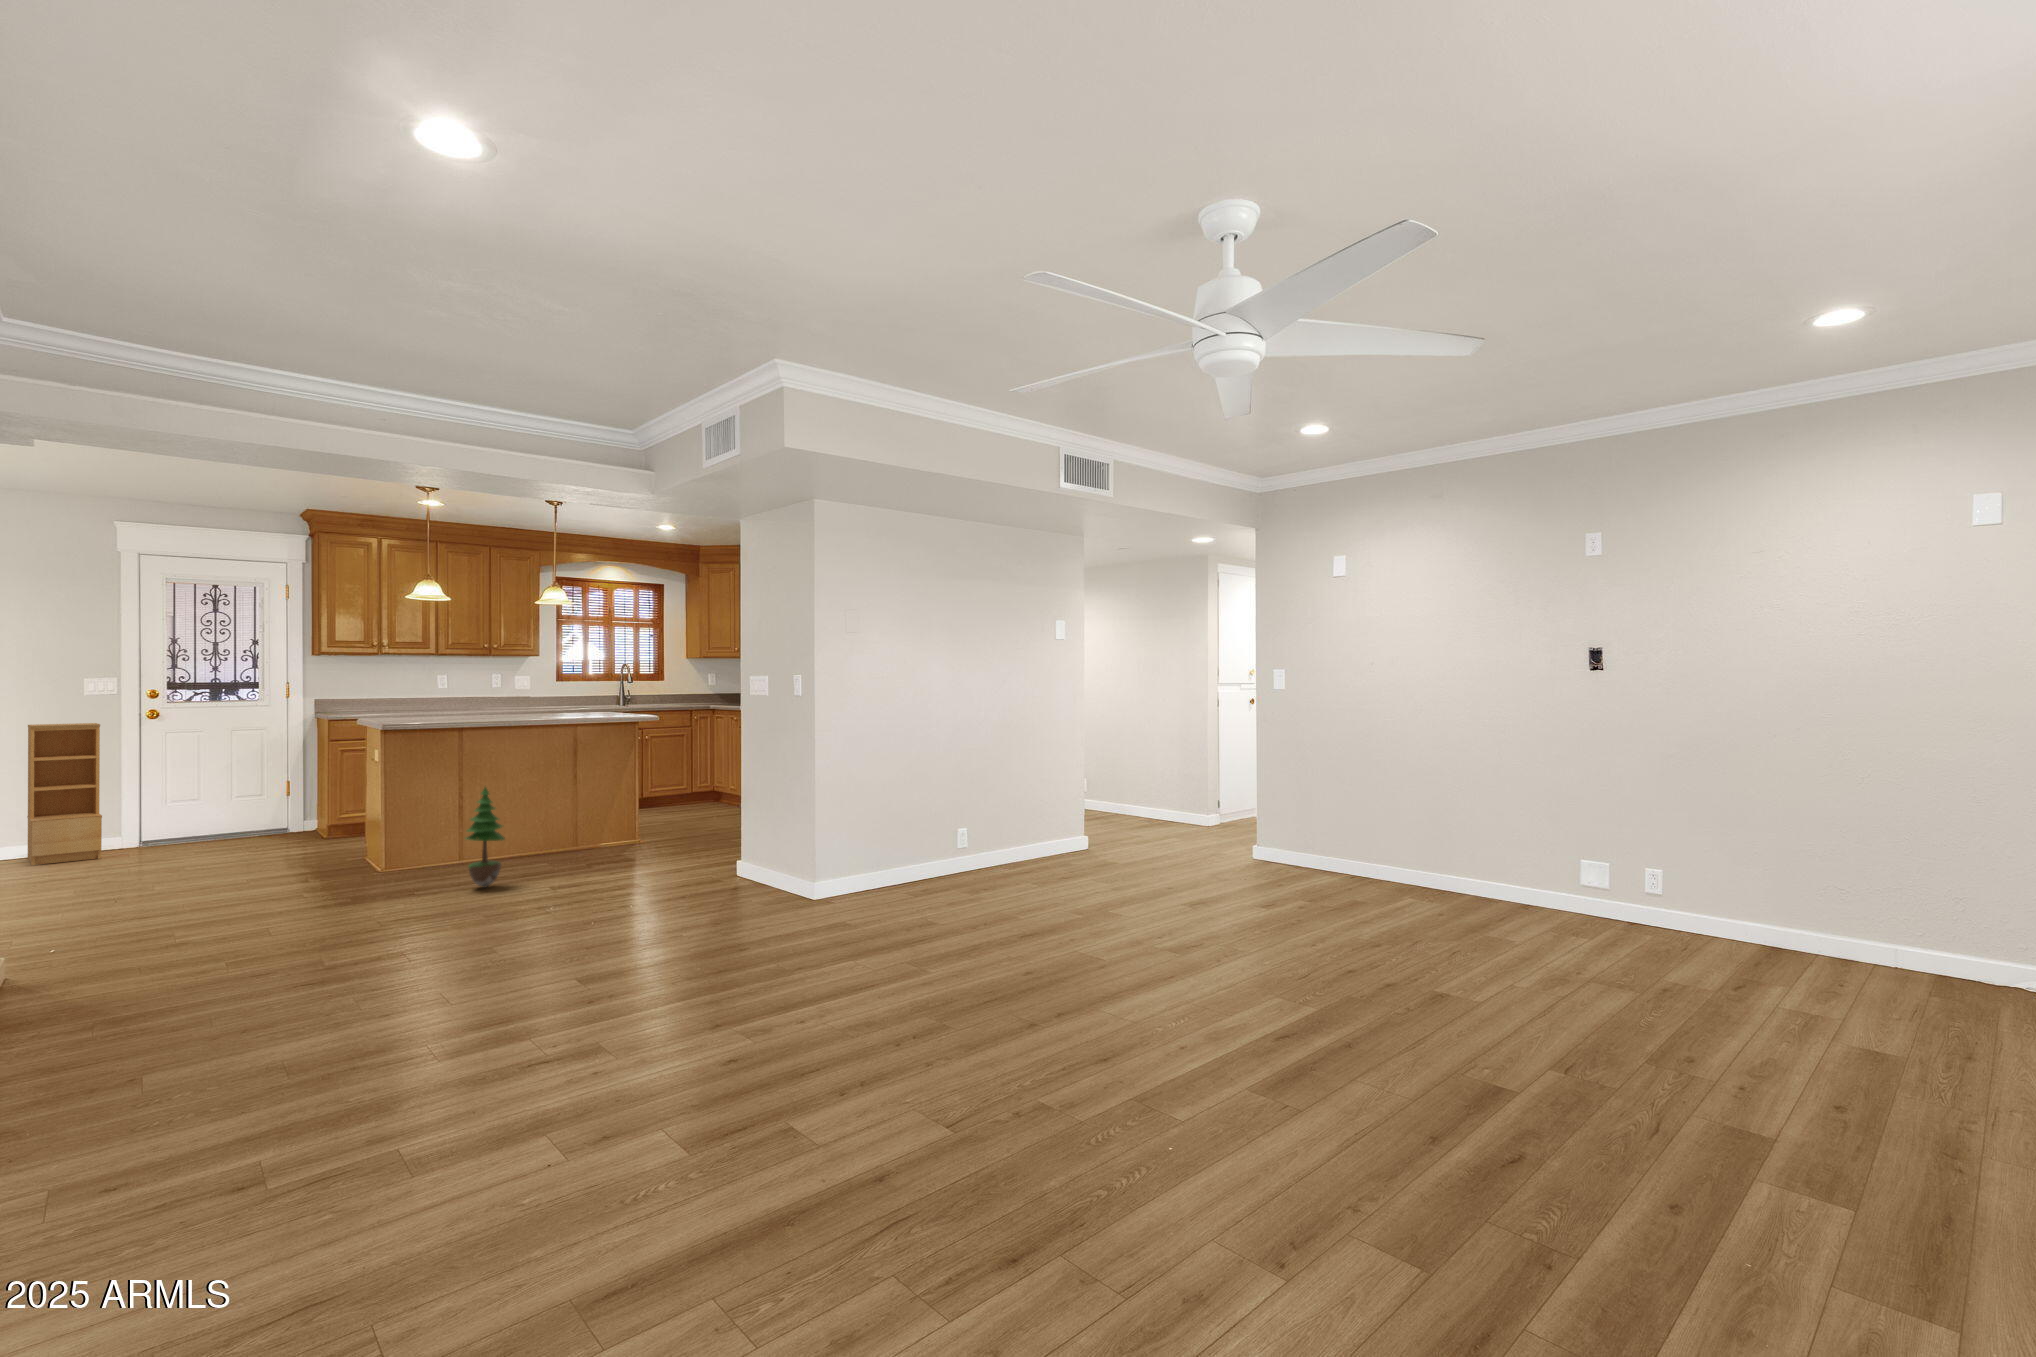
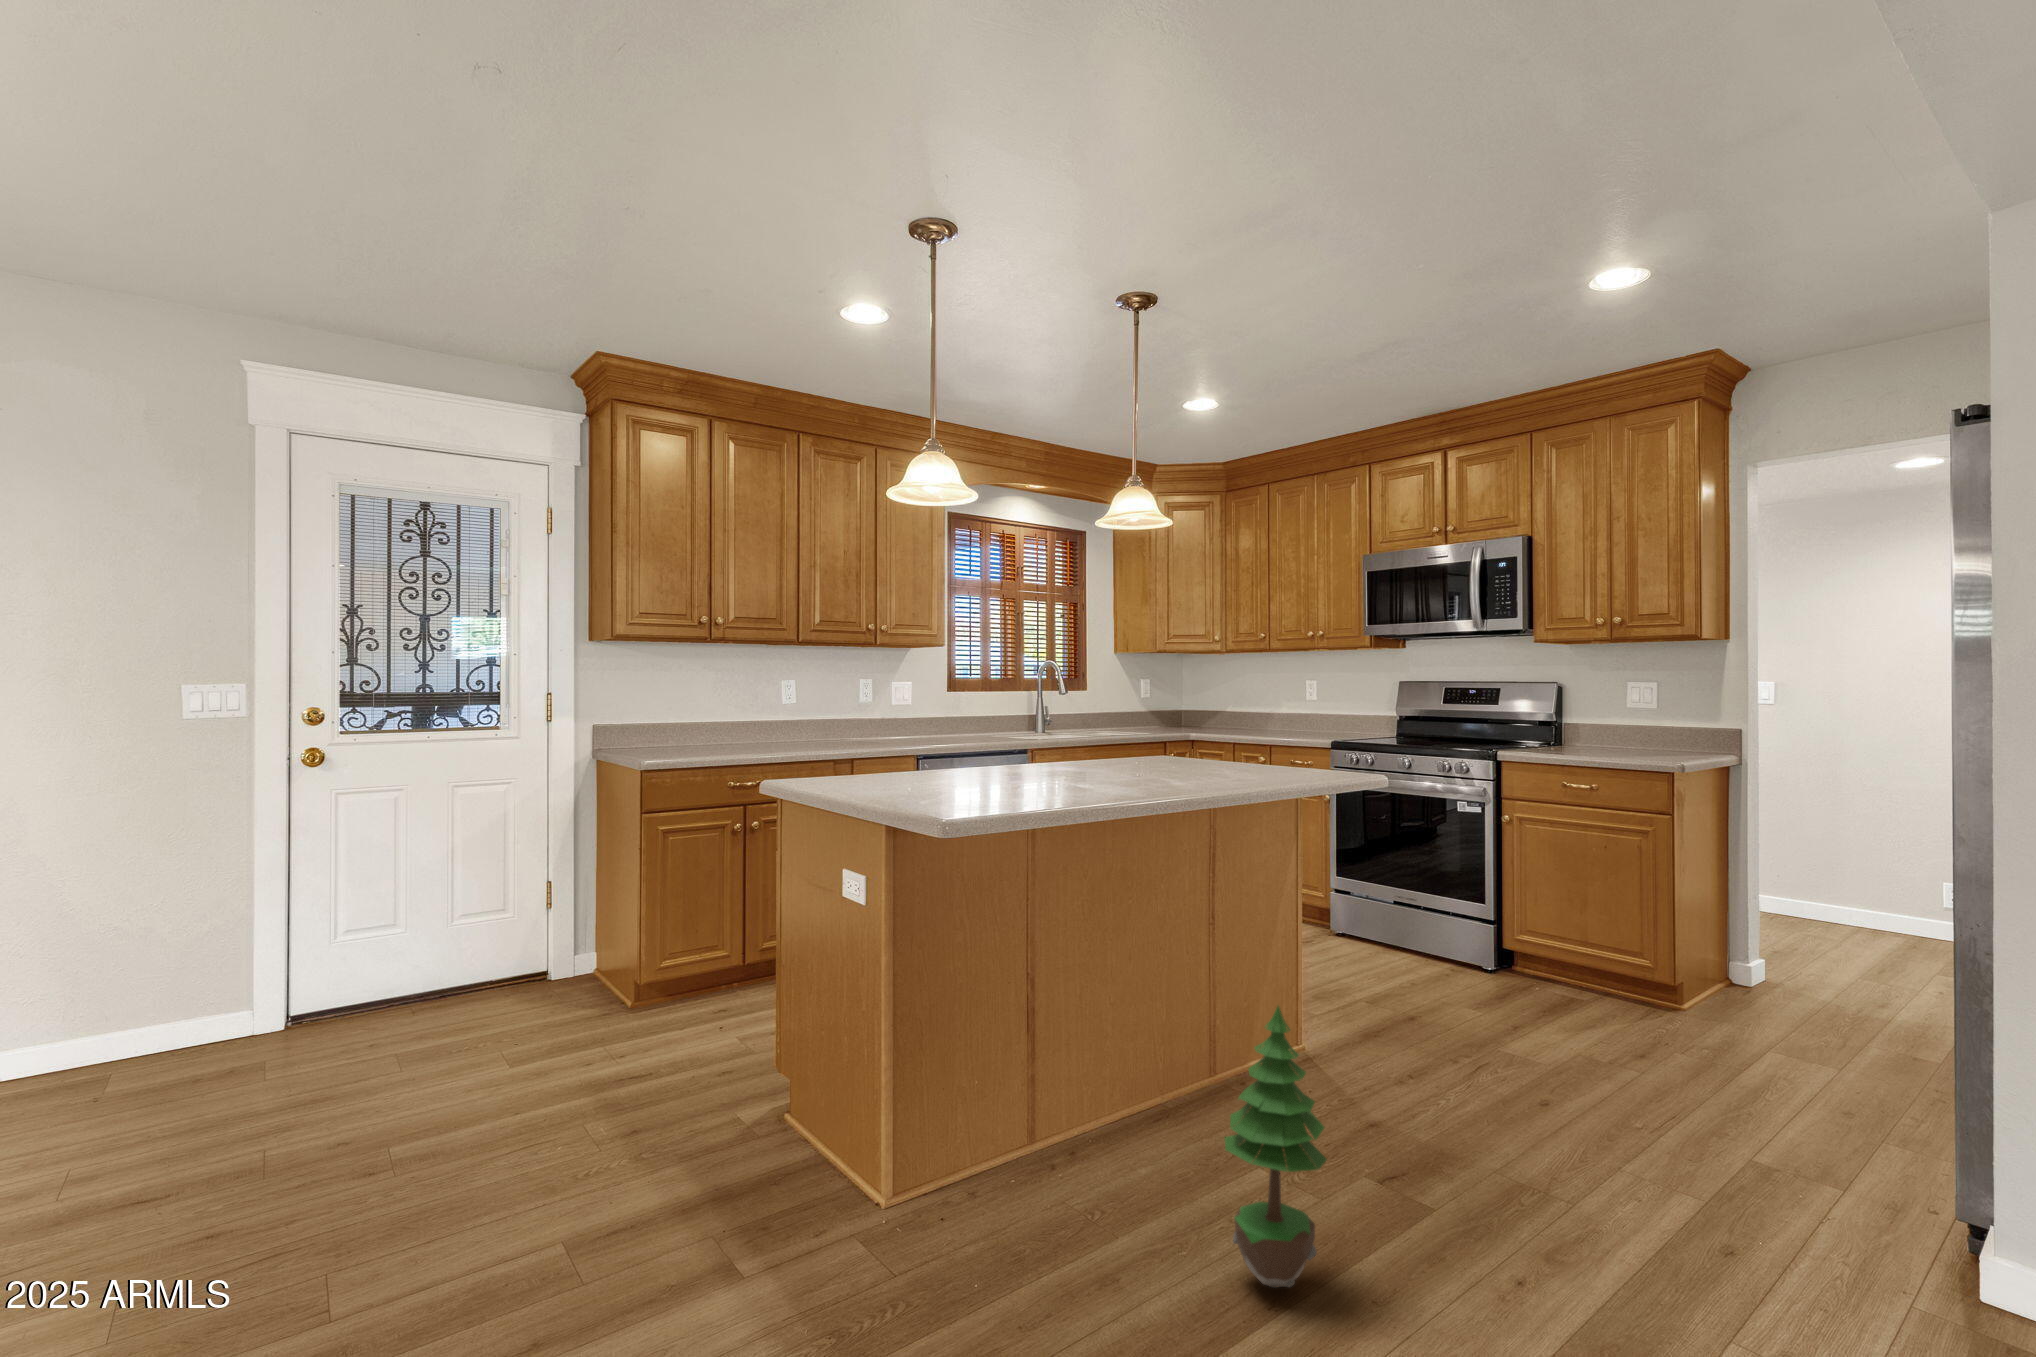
bookshelf: present [27,723,102,865] -> none [75,777,229,1105]

